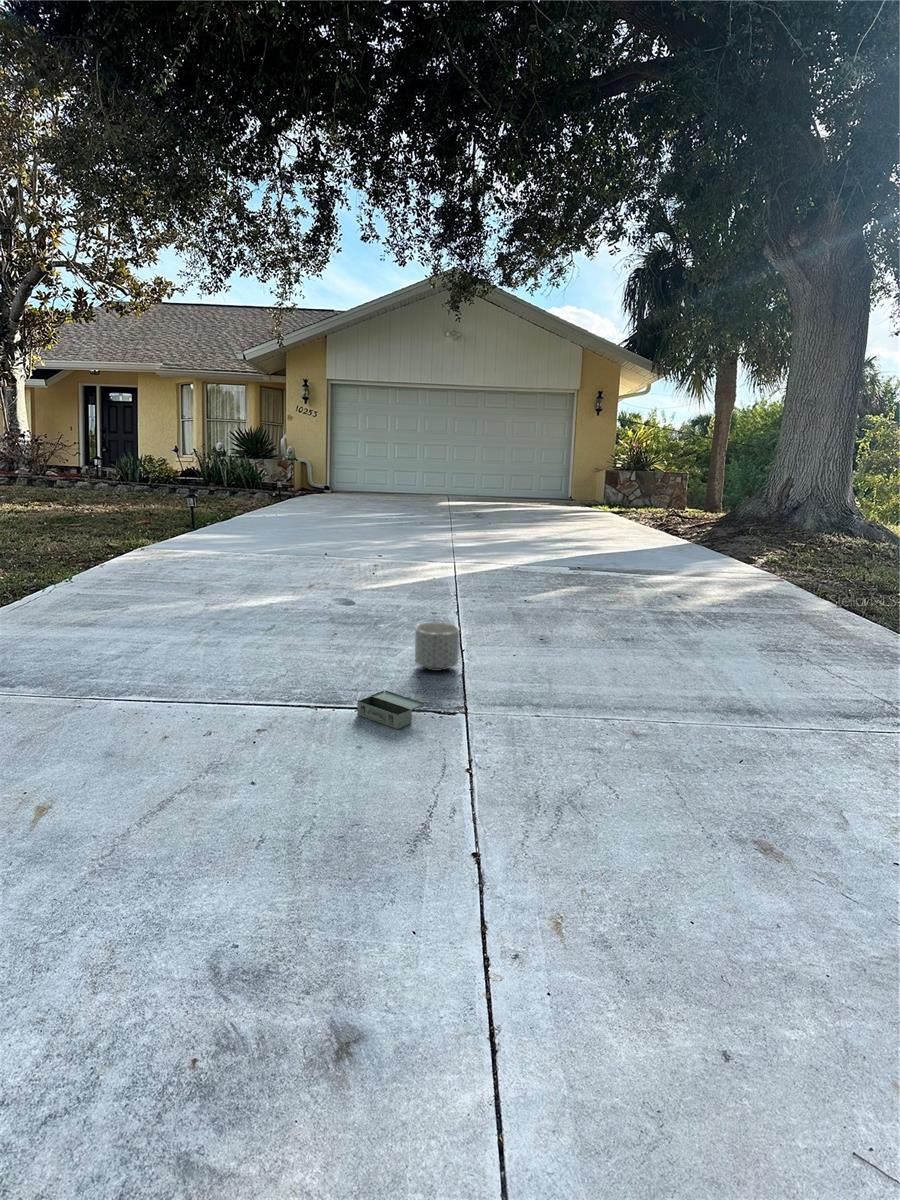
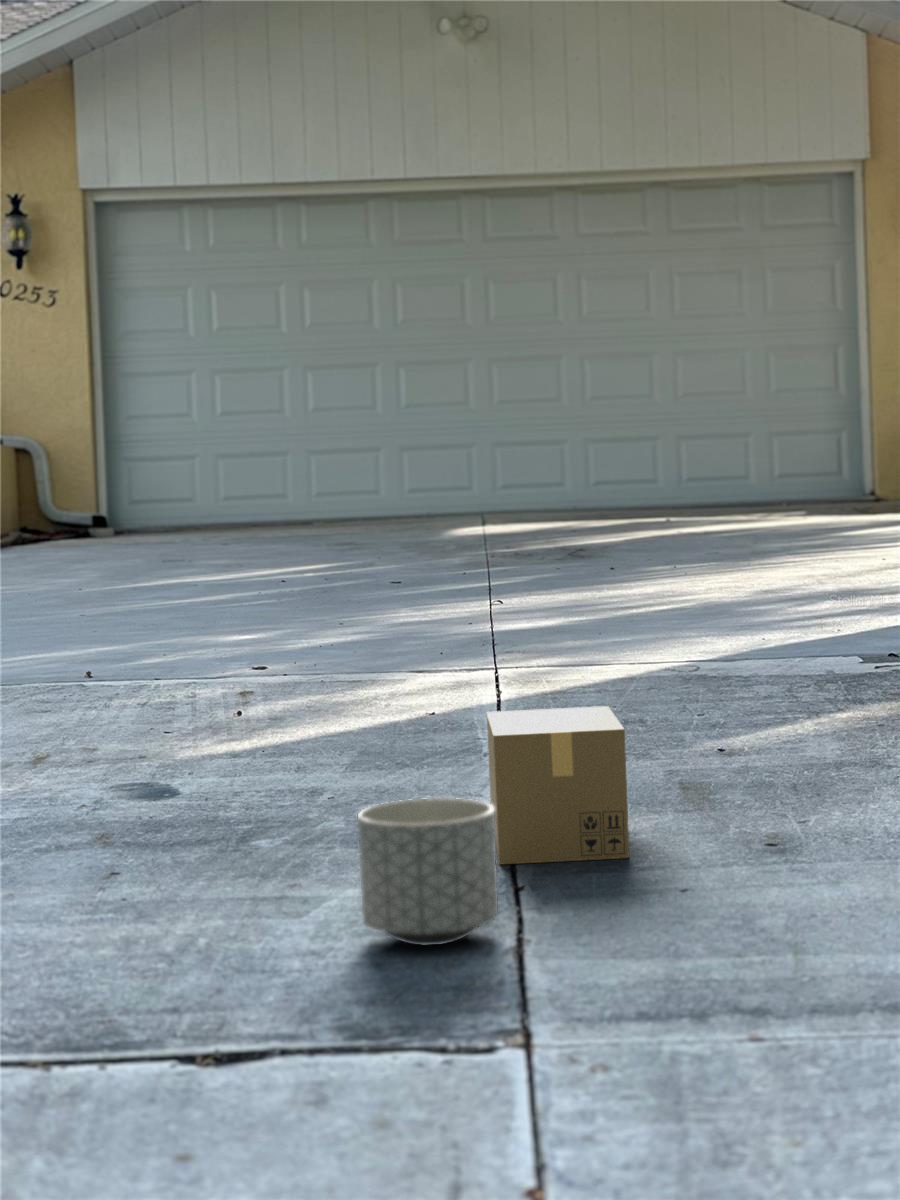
cardboard box: none [457,586,504,641] -> present [487,706,629,864]
toolbox: present [357,691,425,729] -> none [175,996,392,1107]

